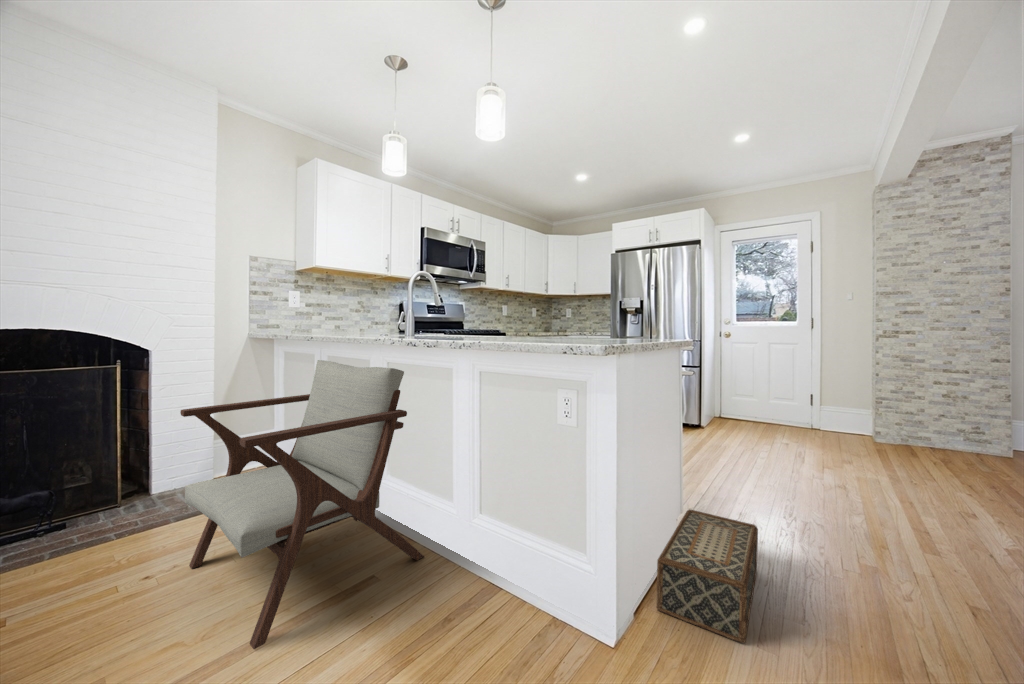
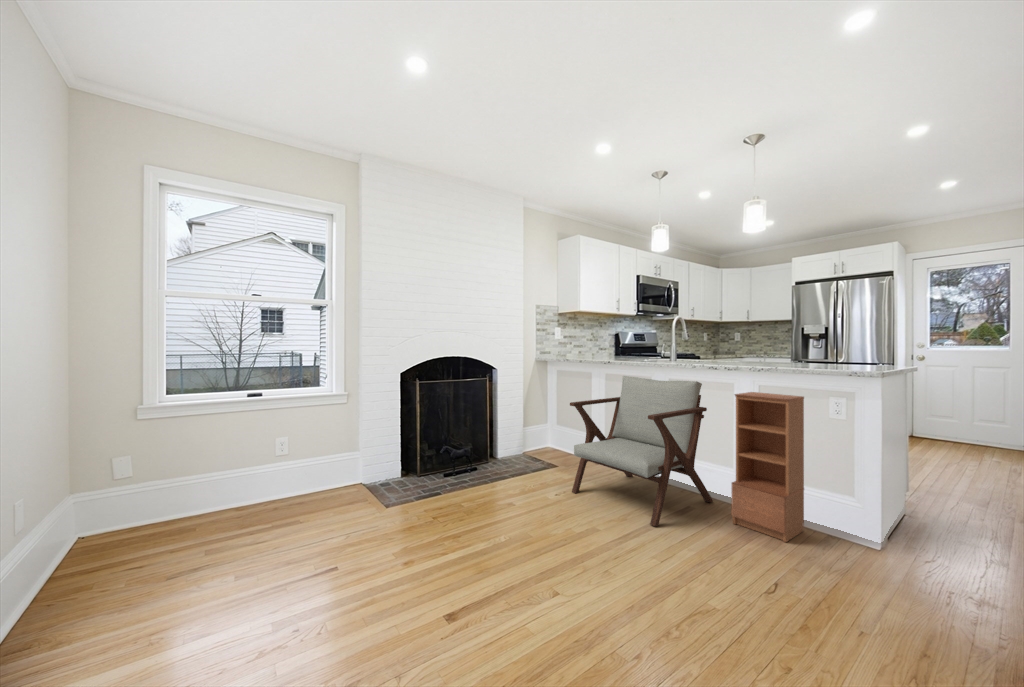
bookcase: none [411,384,524,653] -> present [732,392,804,542]
woven basket: present [657,509,758,643] -> none [903,487,981,560]

